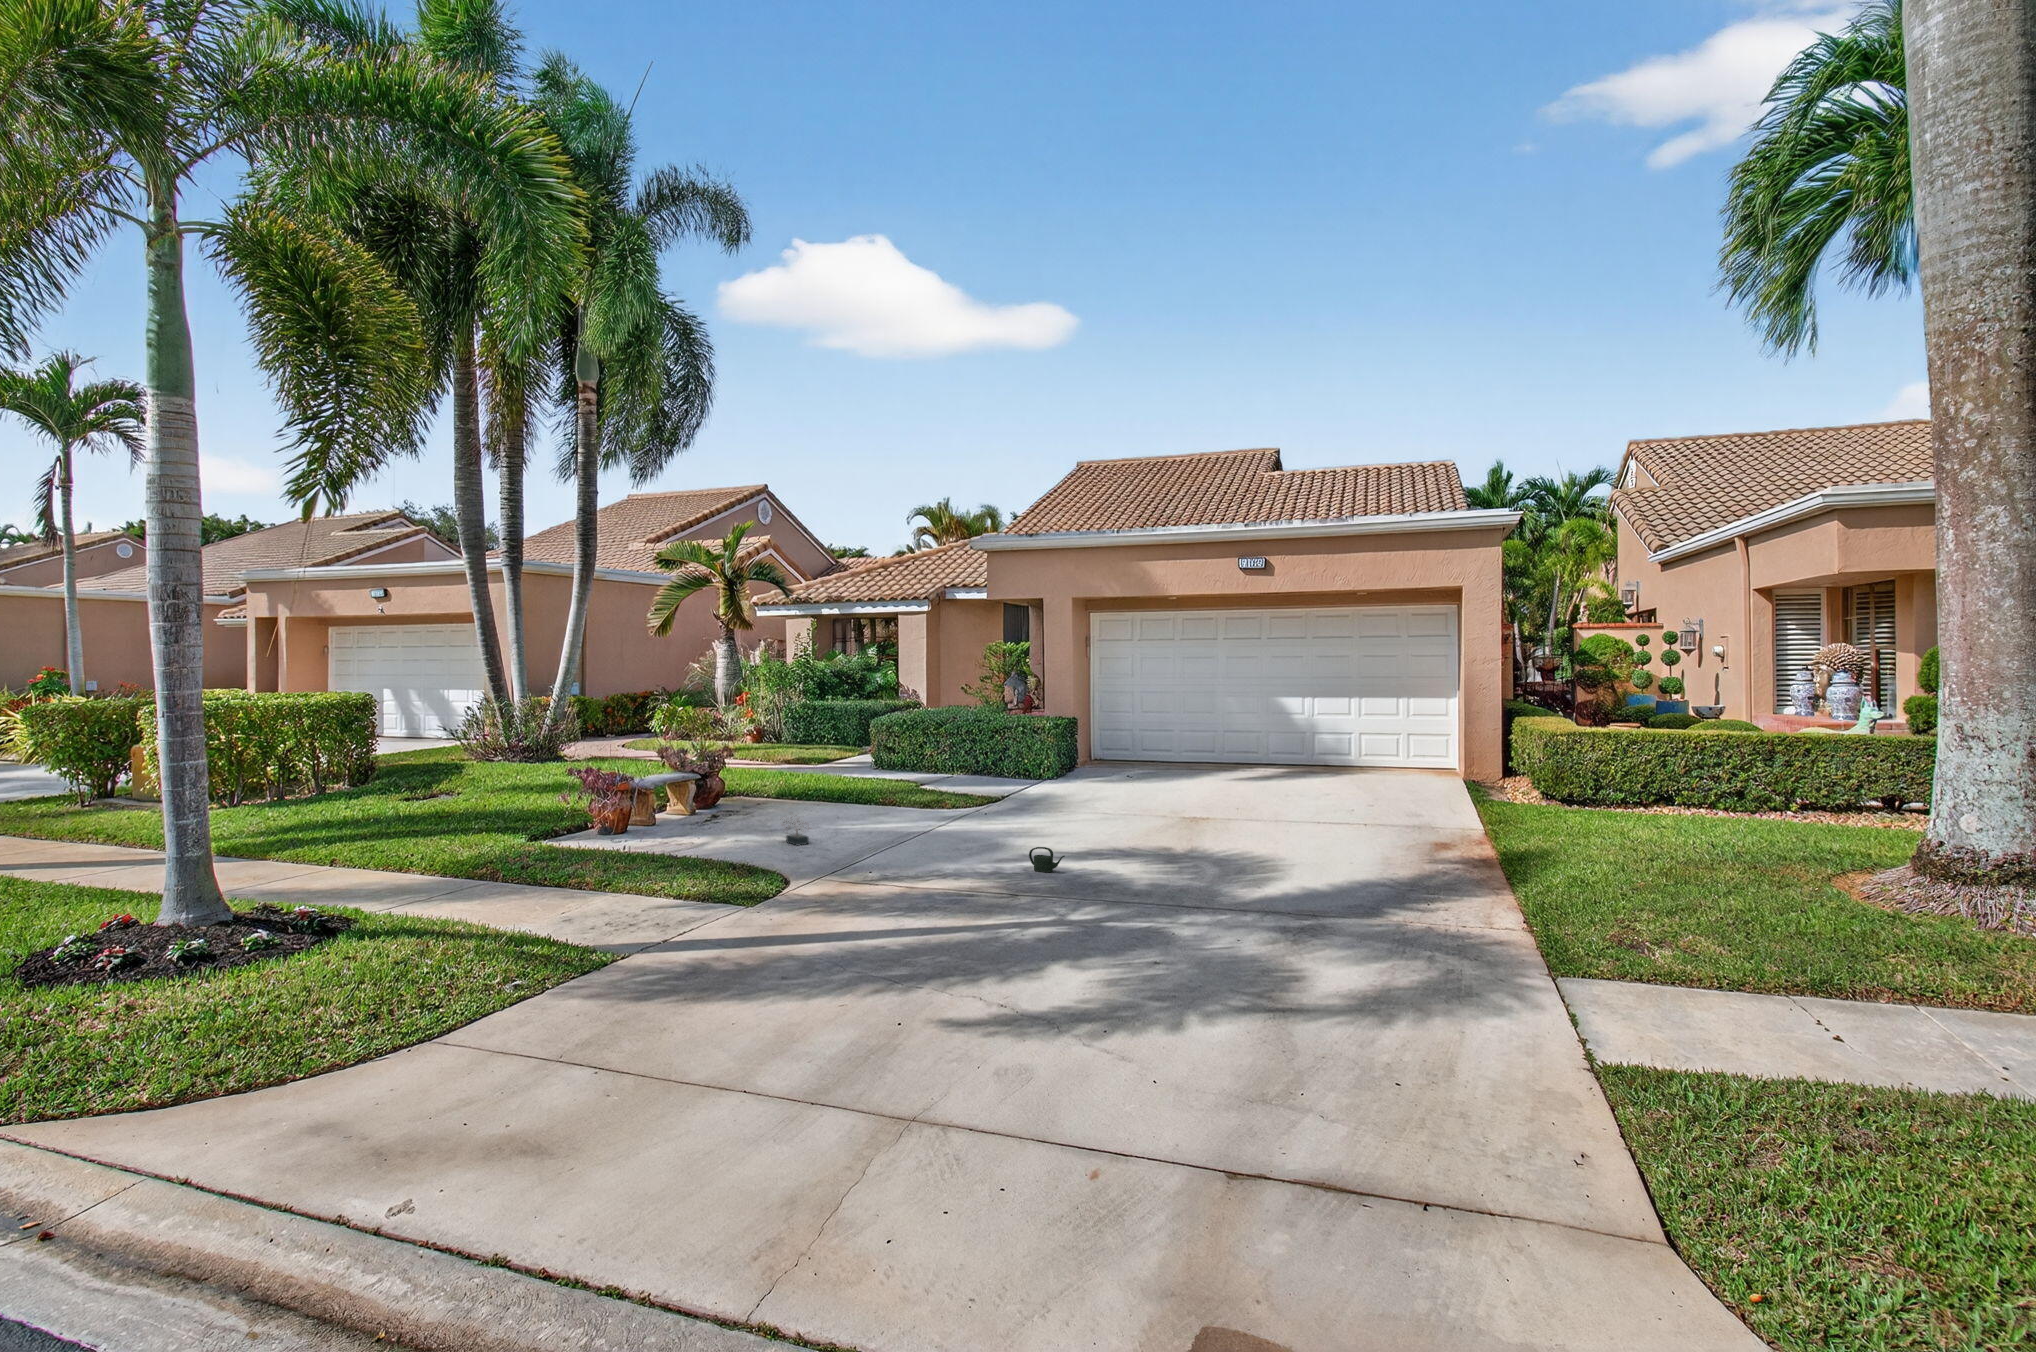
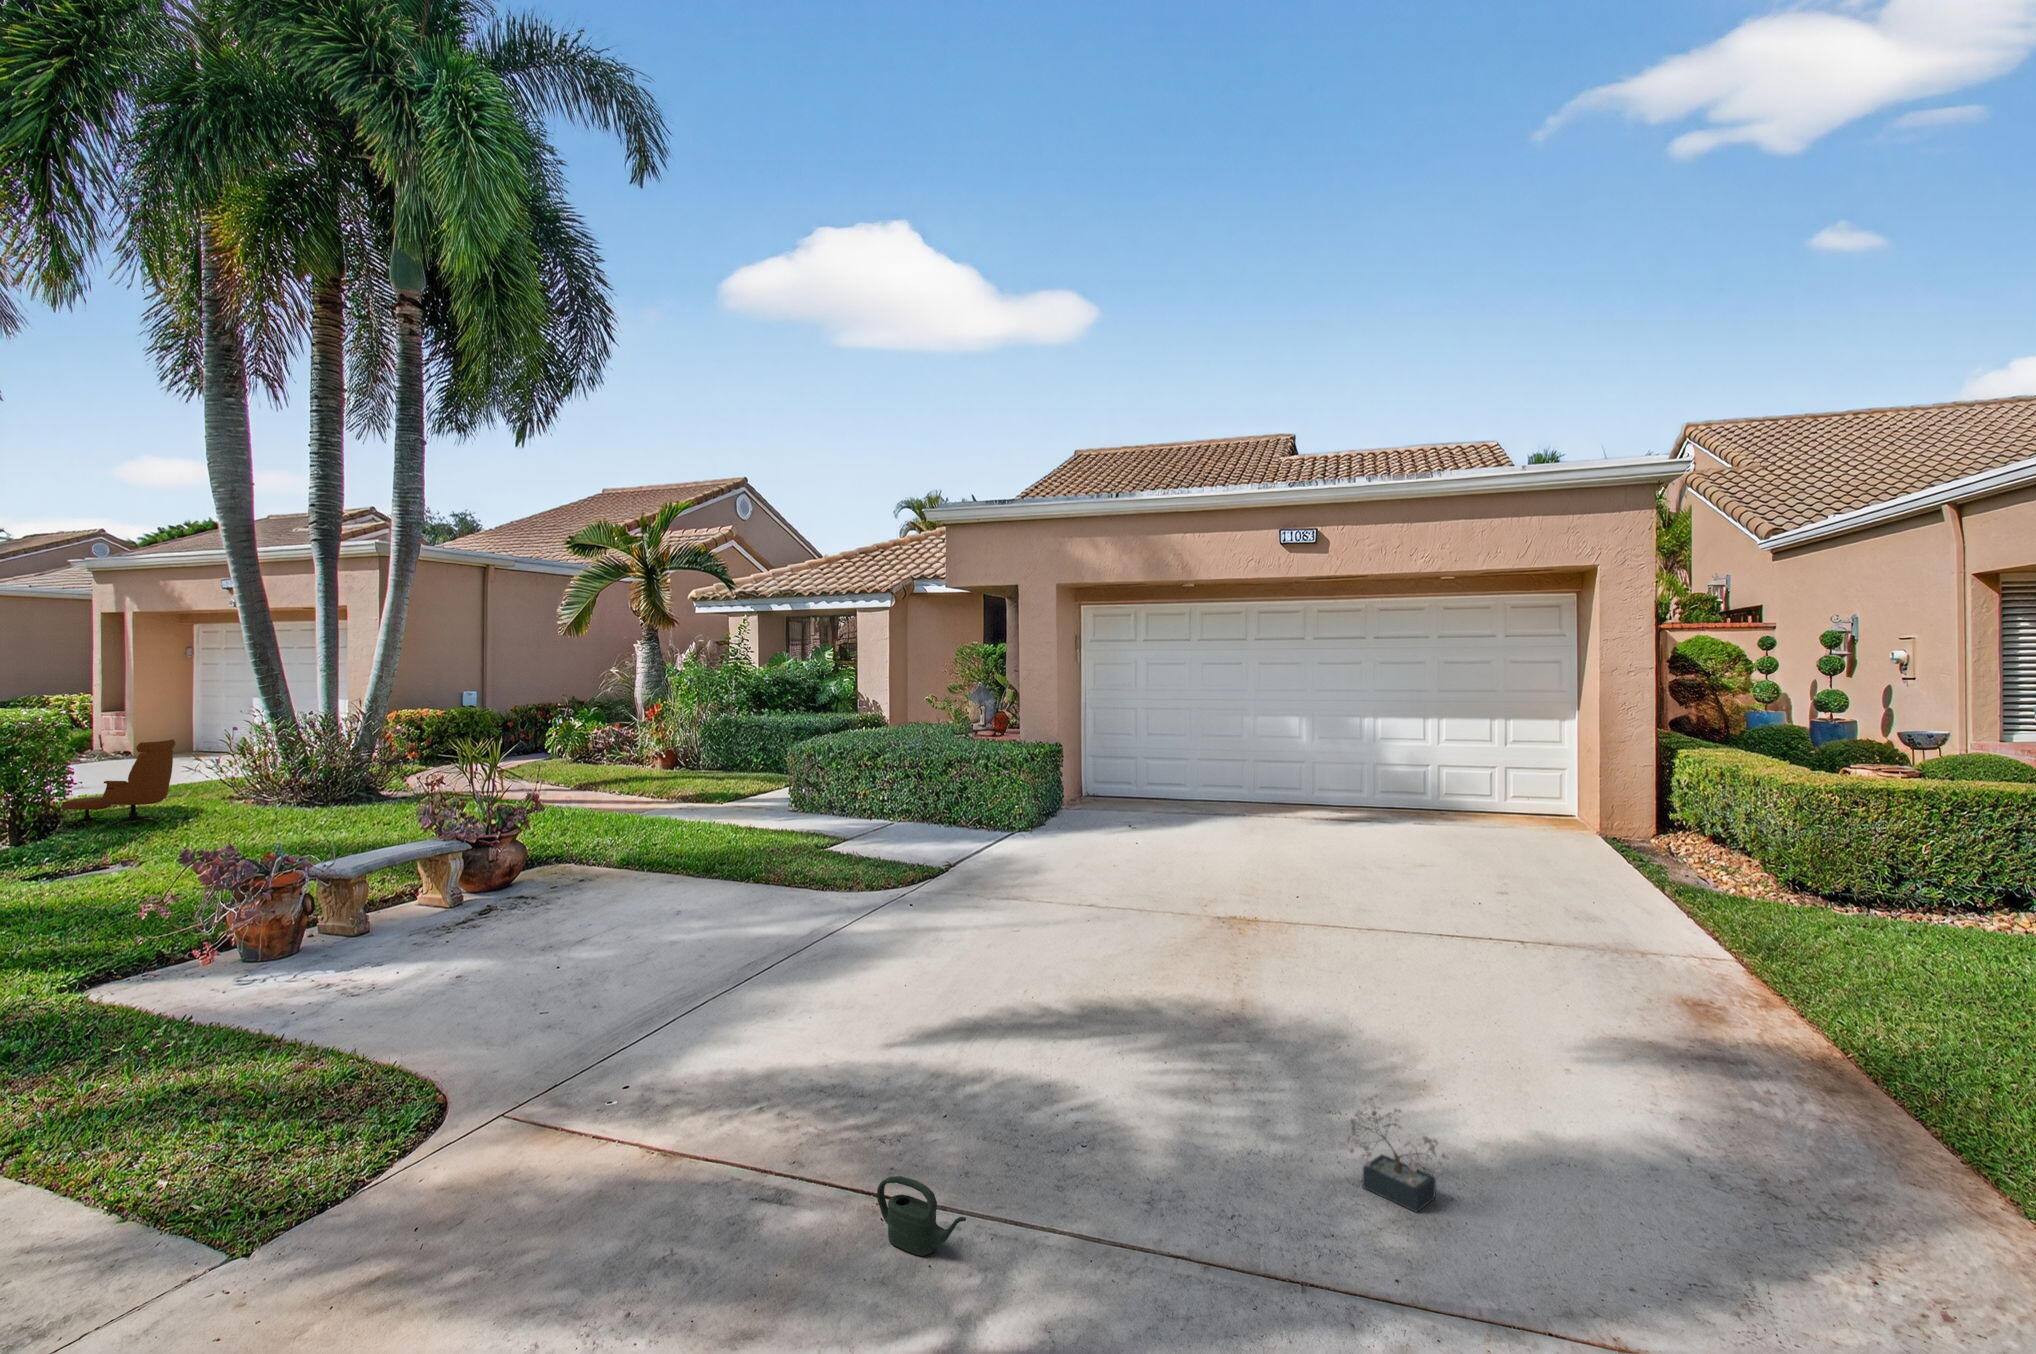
lounge chair: none [356,714,434,777] -> present [61,739,175,828]
decorative plant: present [781,817,812,846] -> present [1347,1094,1449,1212]

